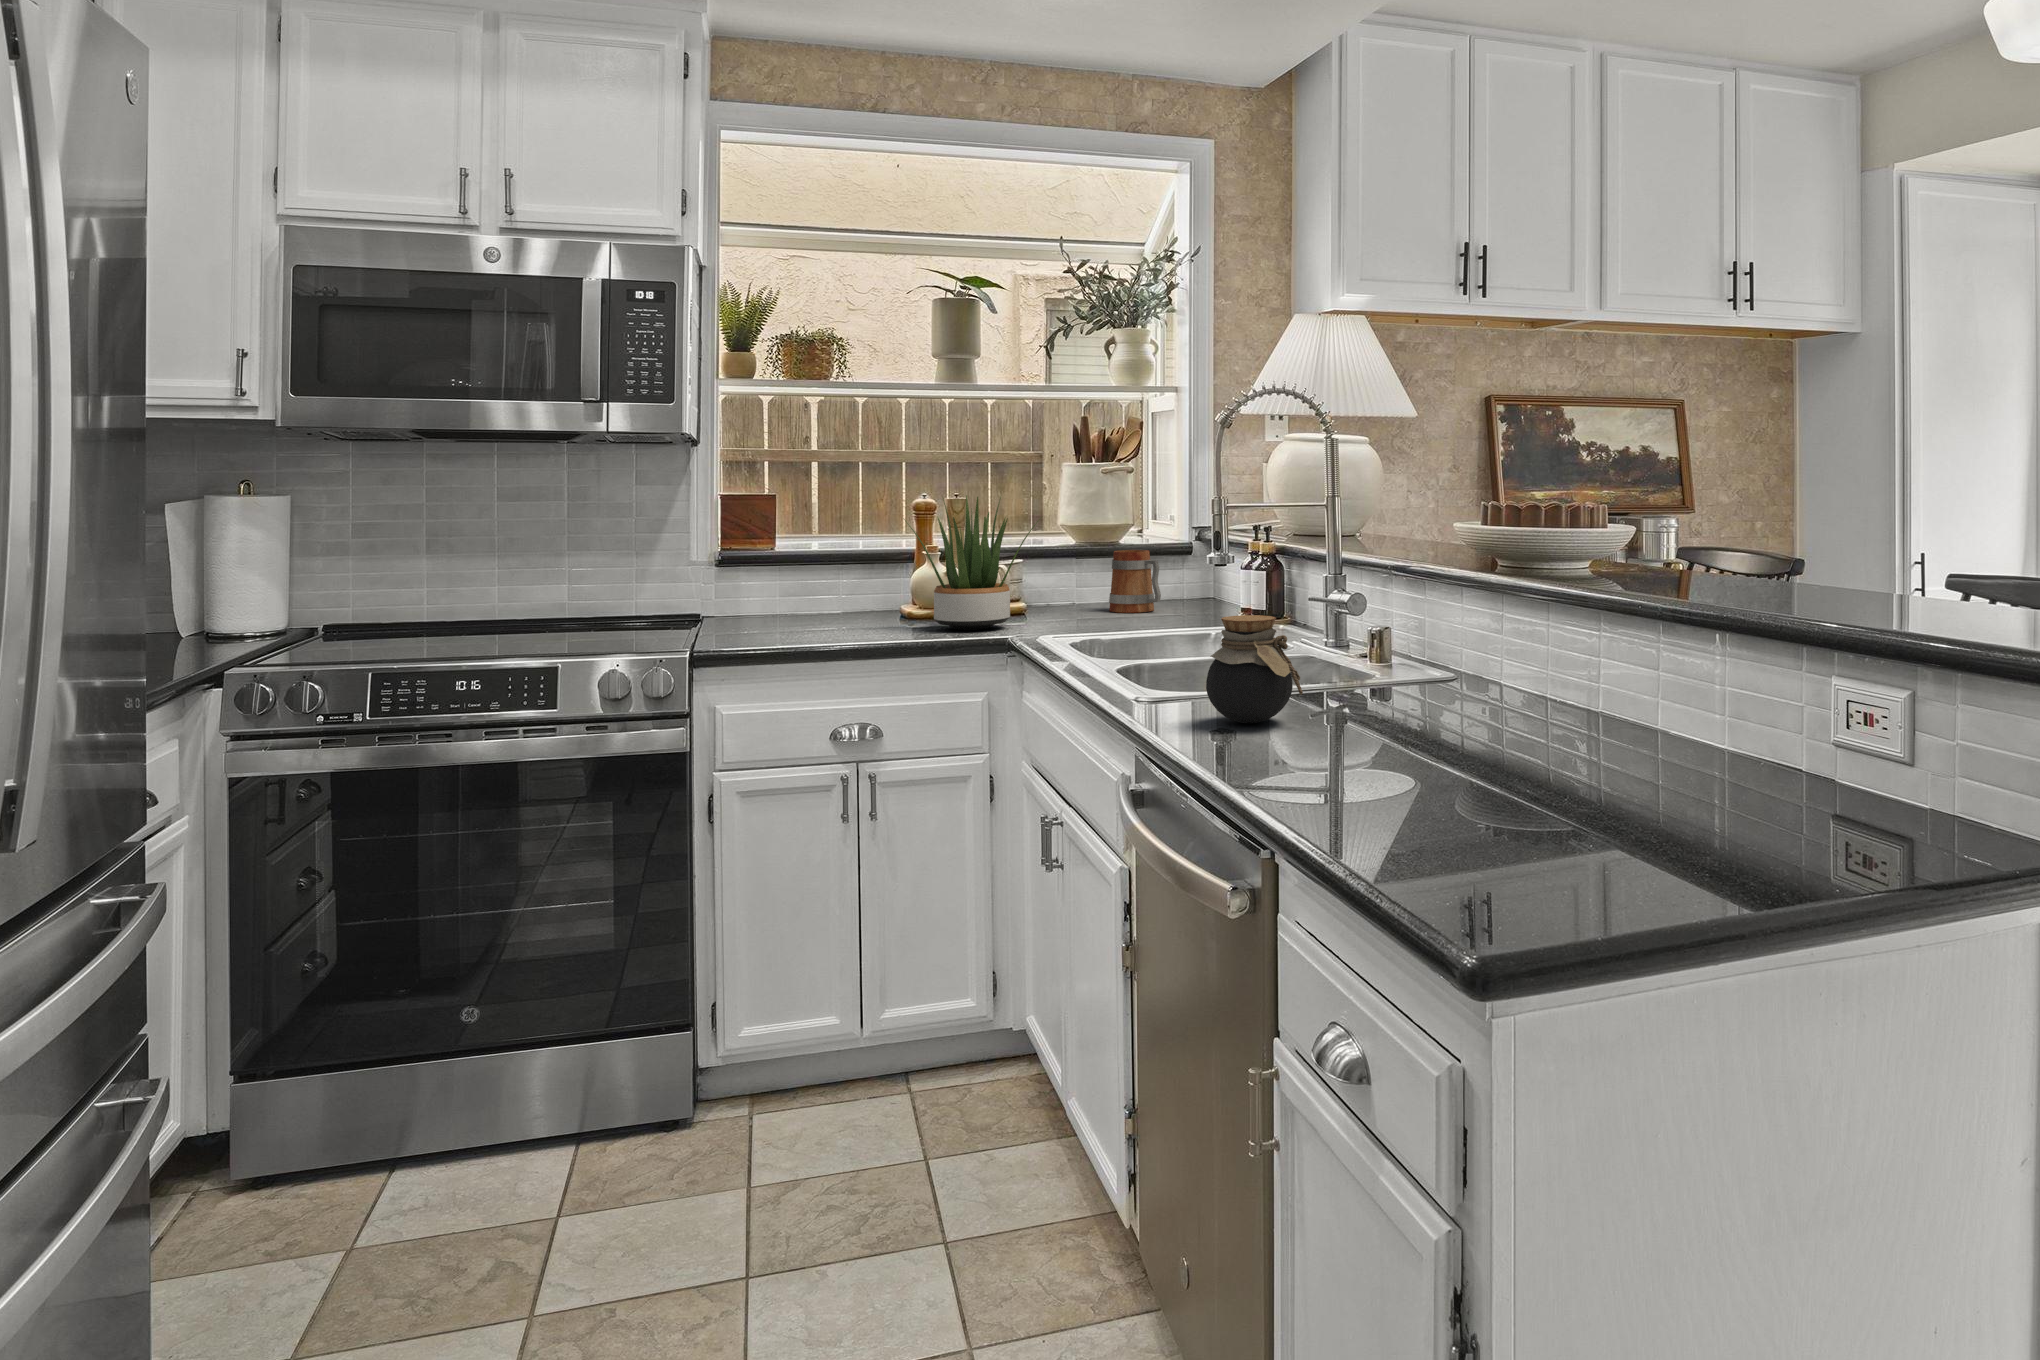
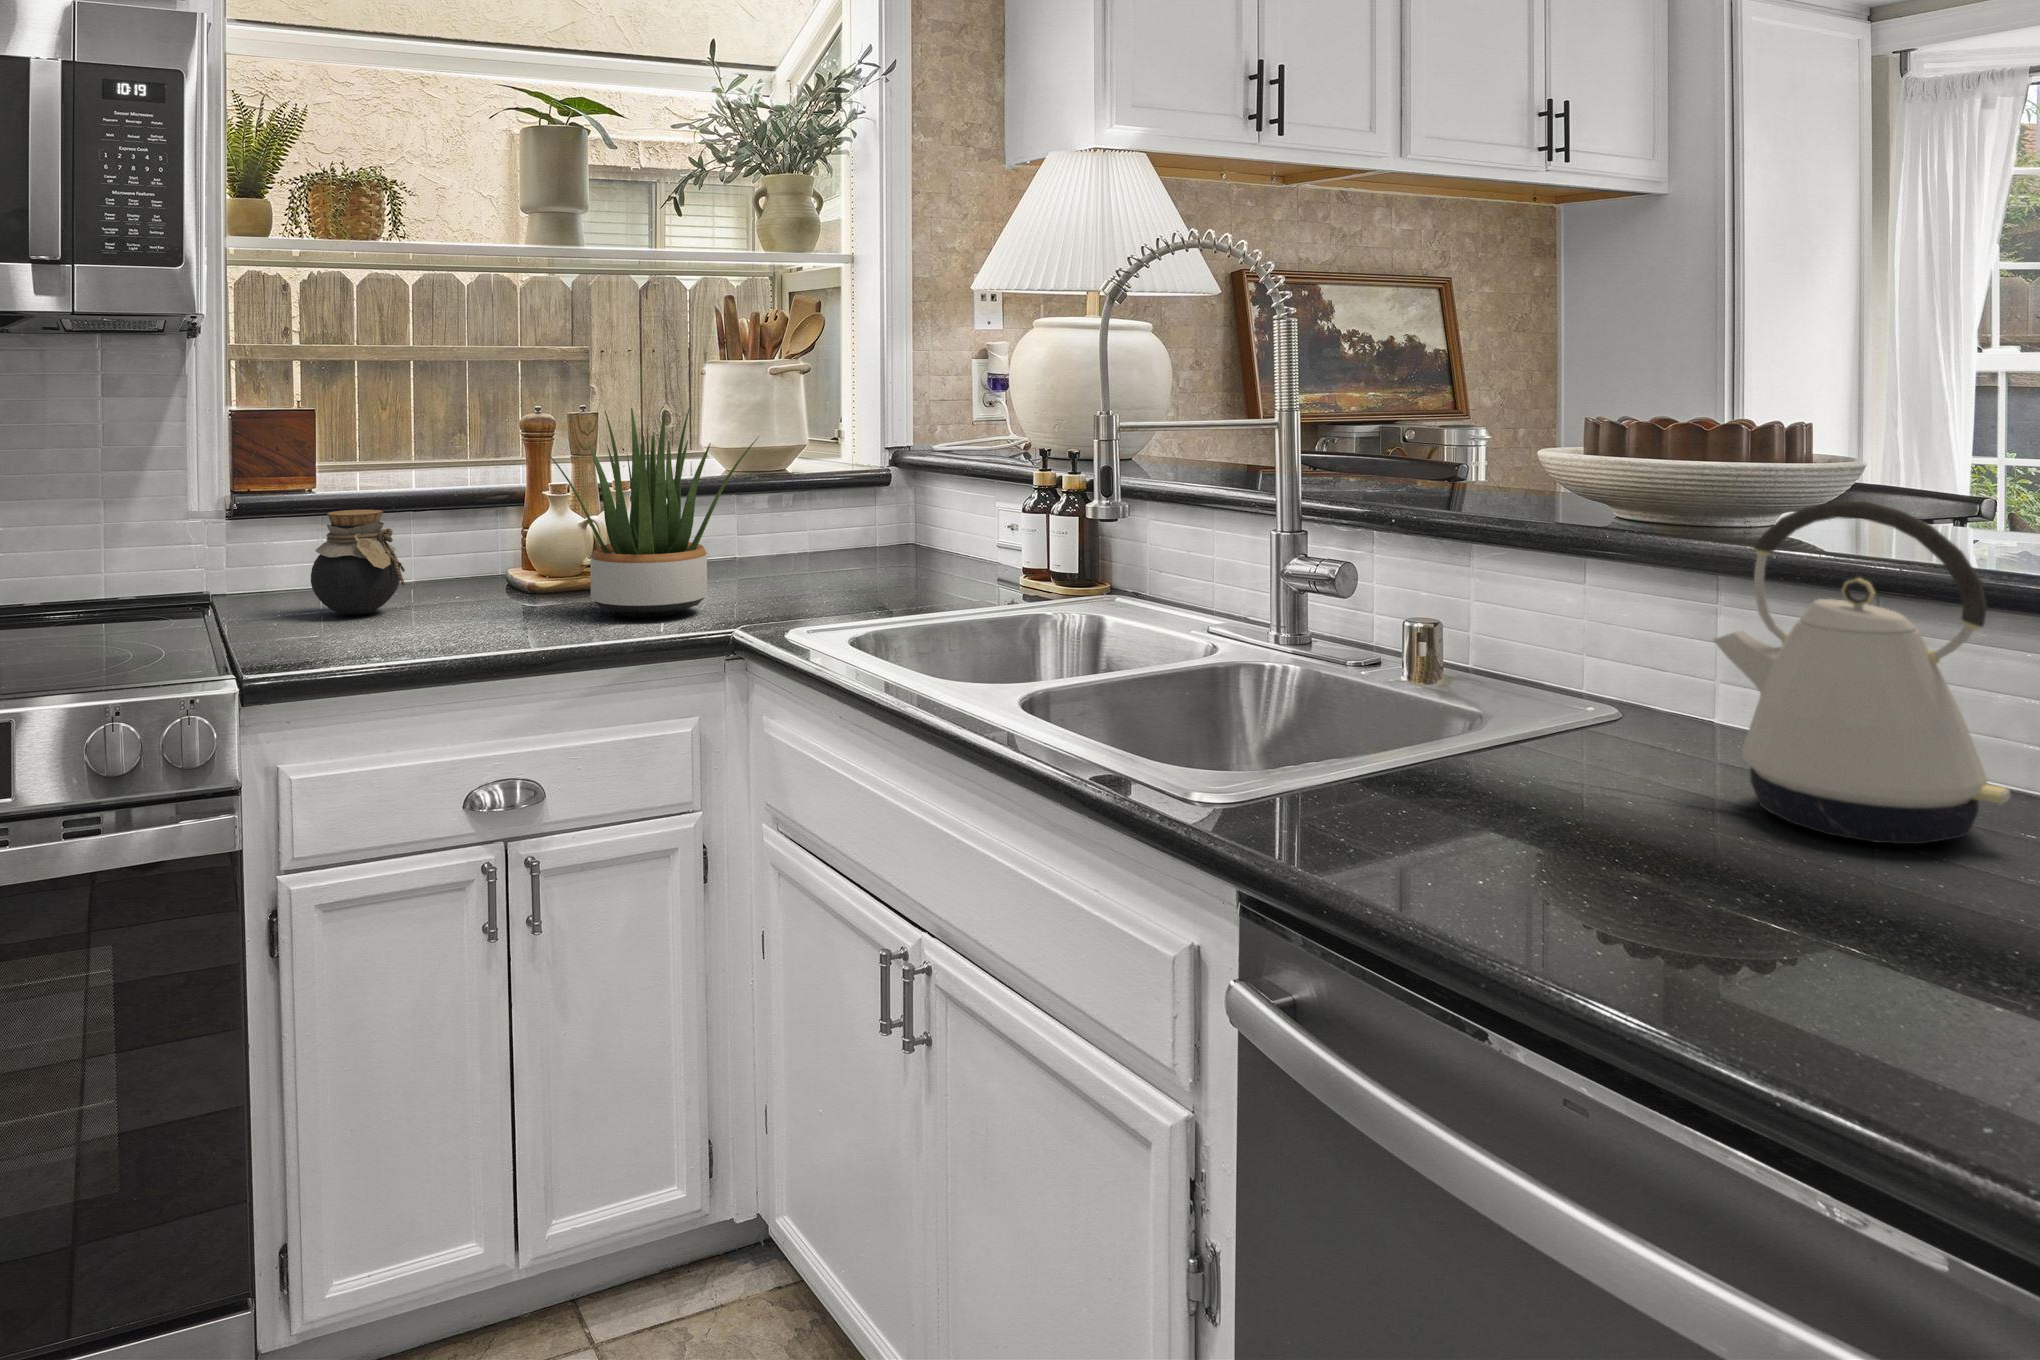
kettle: none [1402,544,1508,717] -> present [1714,501,2011,844]
mug: present [1109,550,1161,613] -> none [805,483,887,576]
jar: present [1206,615,1303,723] -> present [311,510,405,615]

